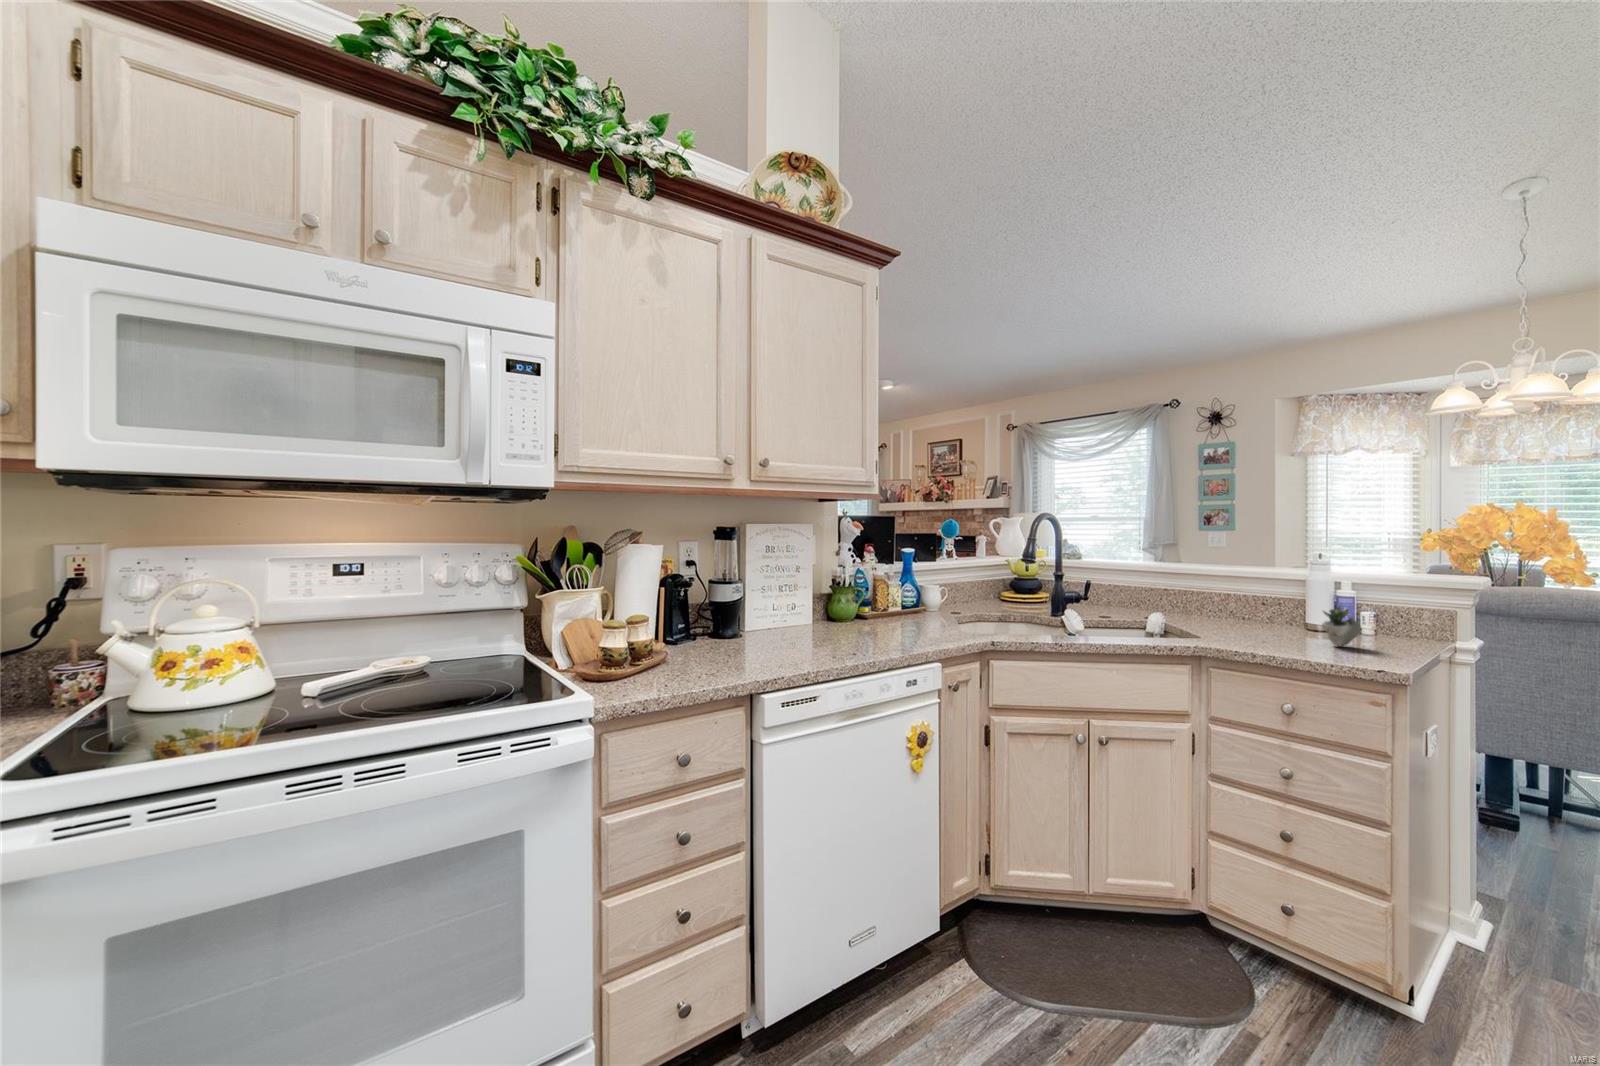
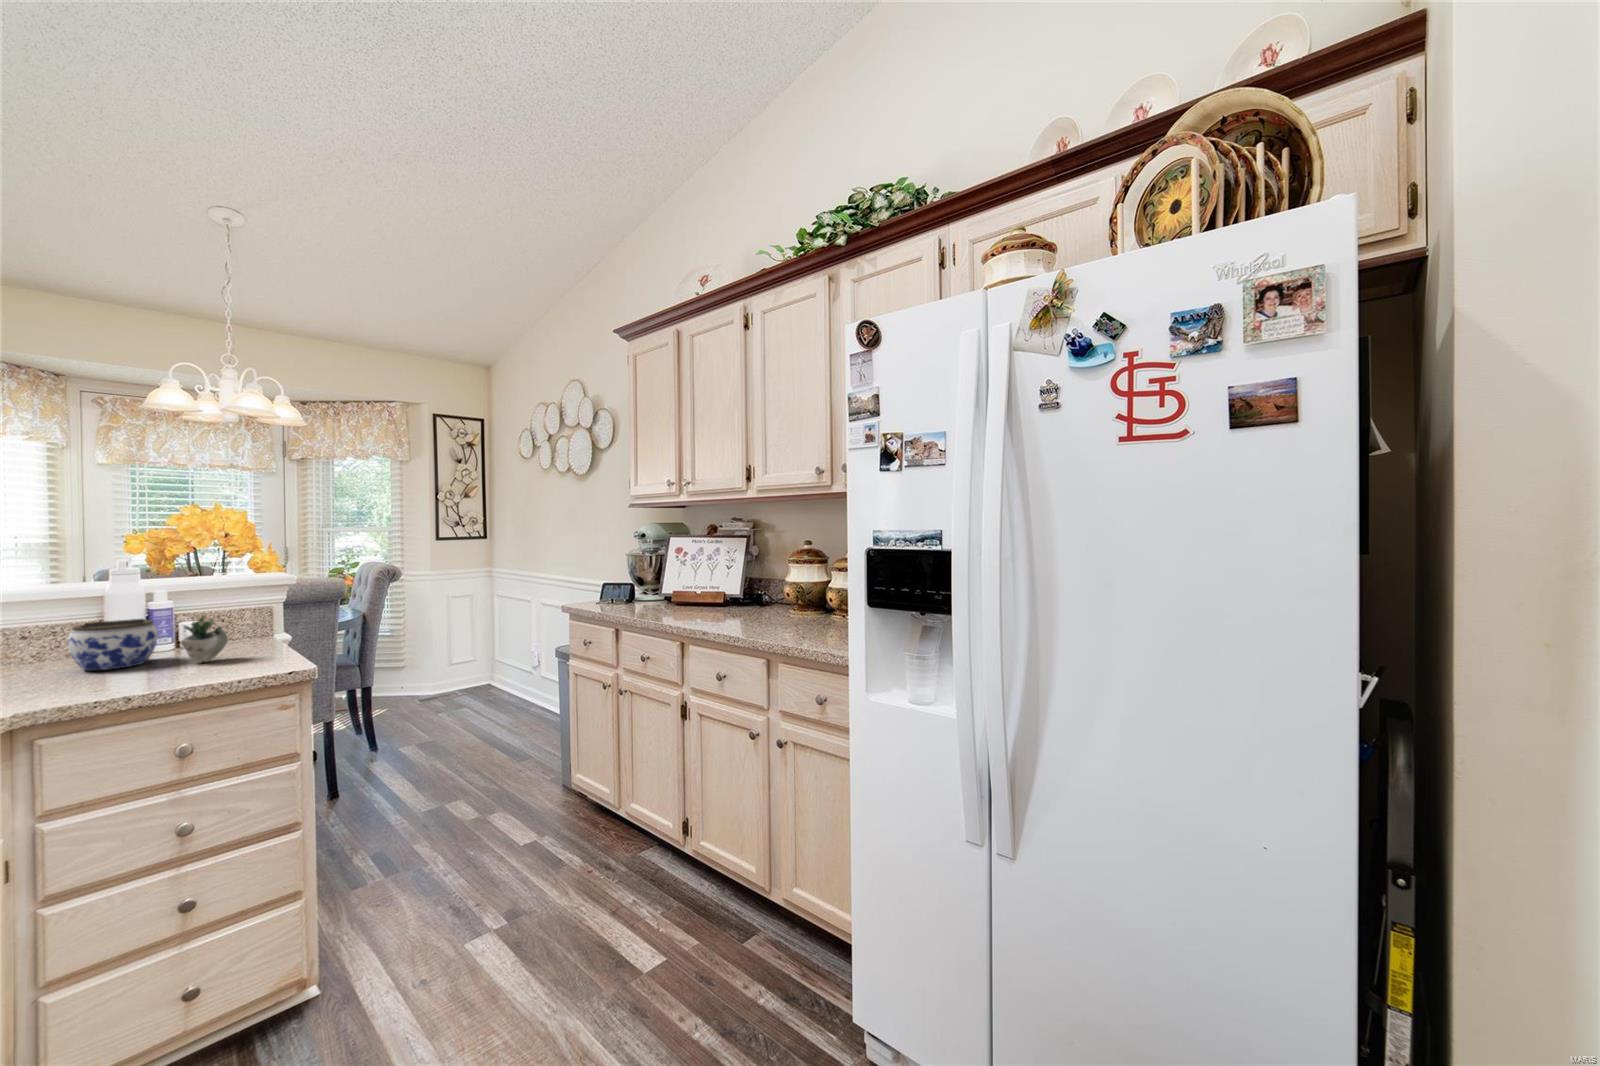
jar: none [1259,599,1319,638] -> present [67,619,158,671]

